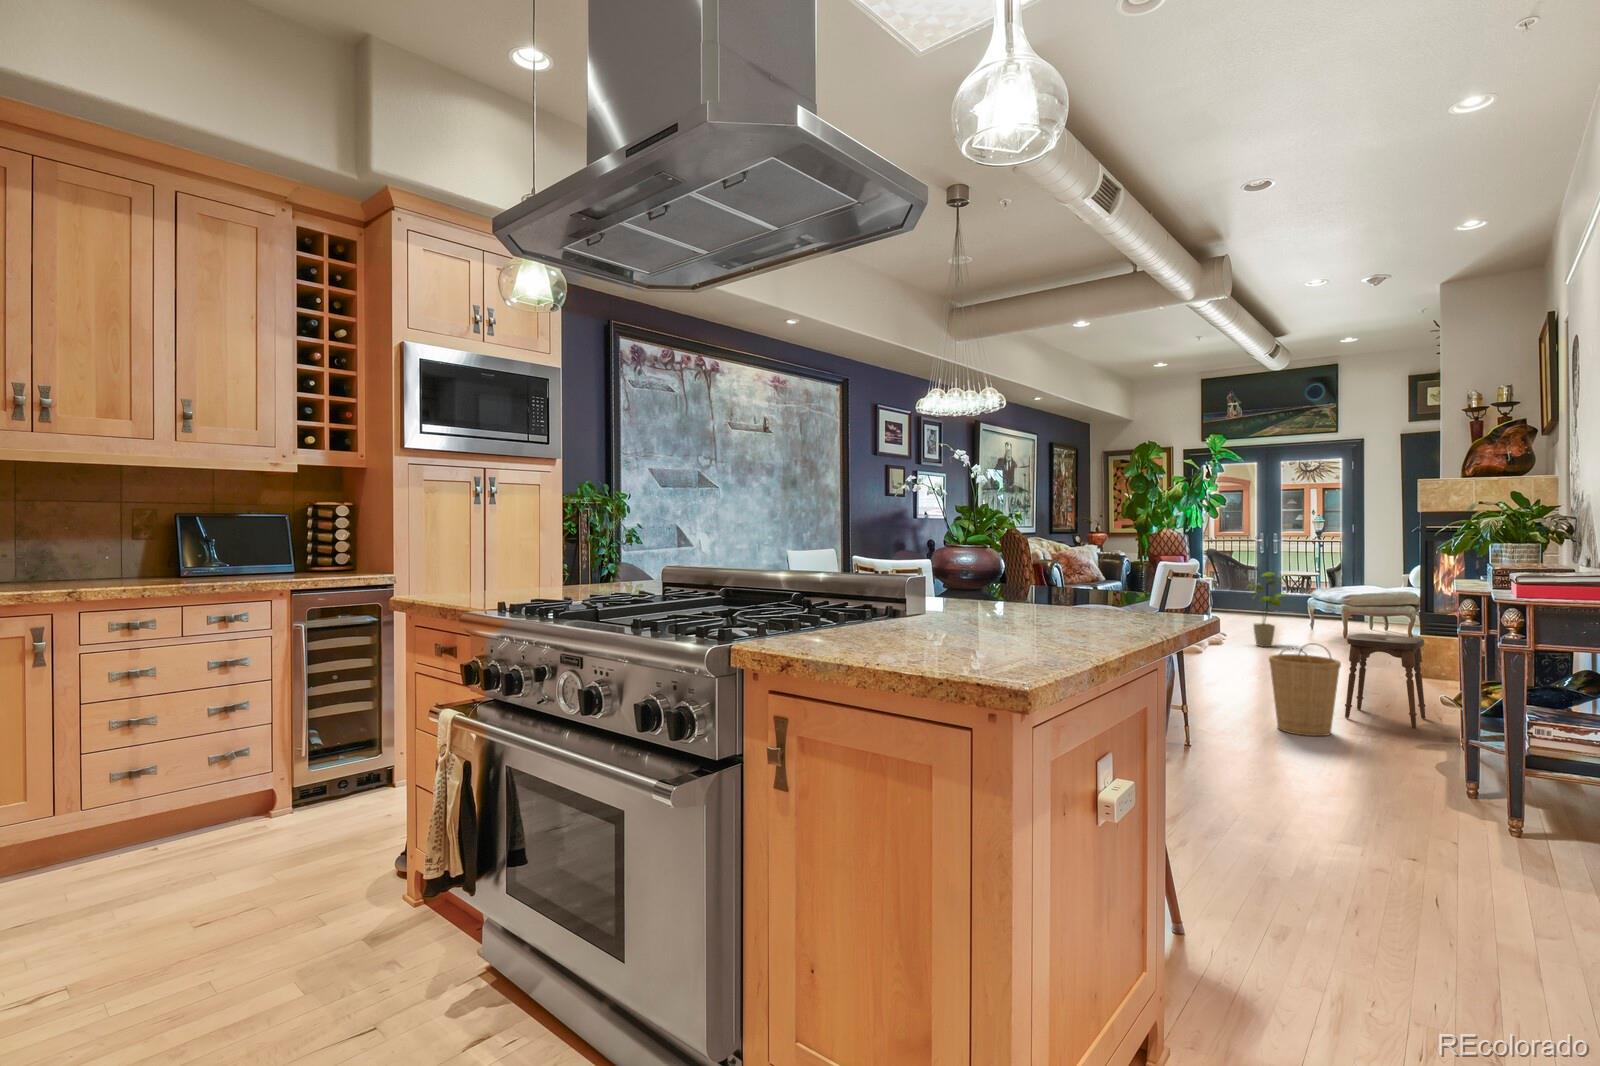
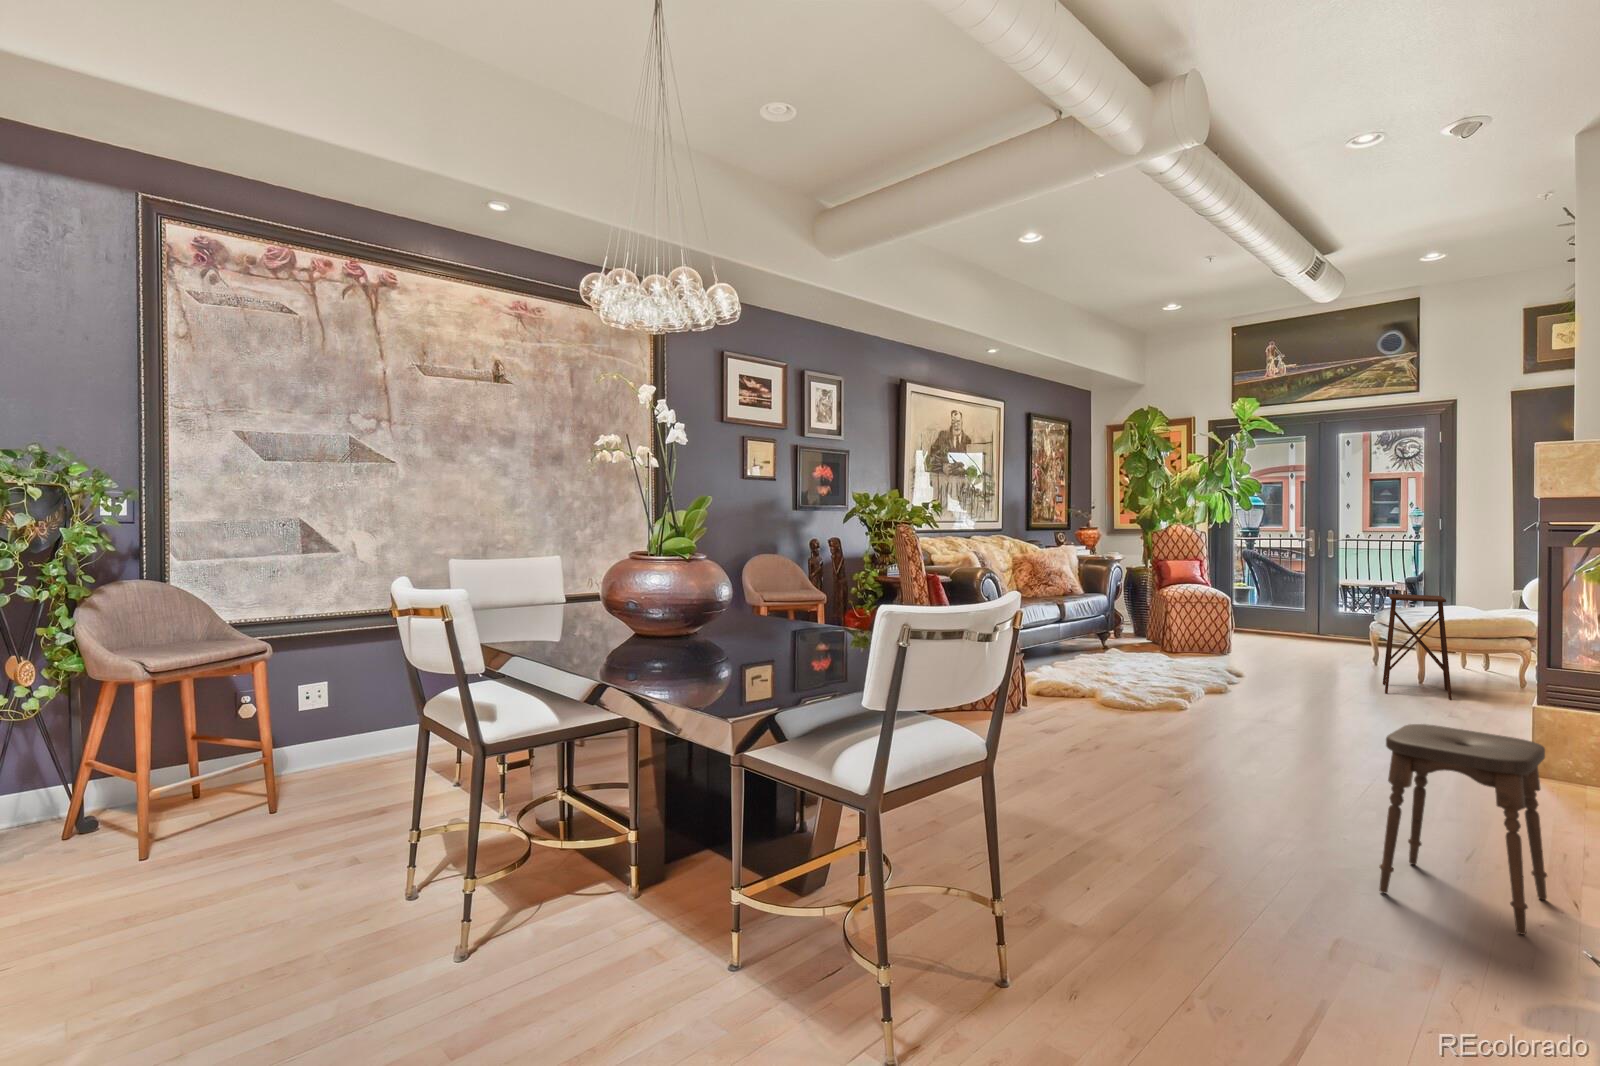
house plant: present [1248,572,1287,647] -> none [1265,588,1330,699]
side table: none [1320,576,1366,646] -> present [1383,594,1452,700]
basket: present [1269,643,1341,736] -> none [1215,754,1359,957]

